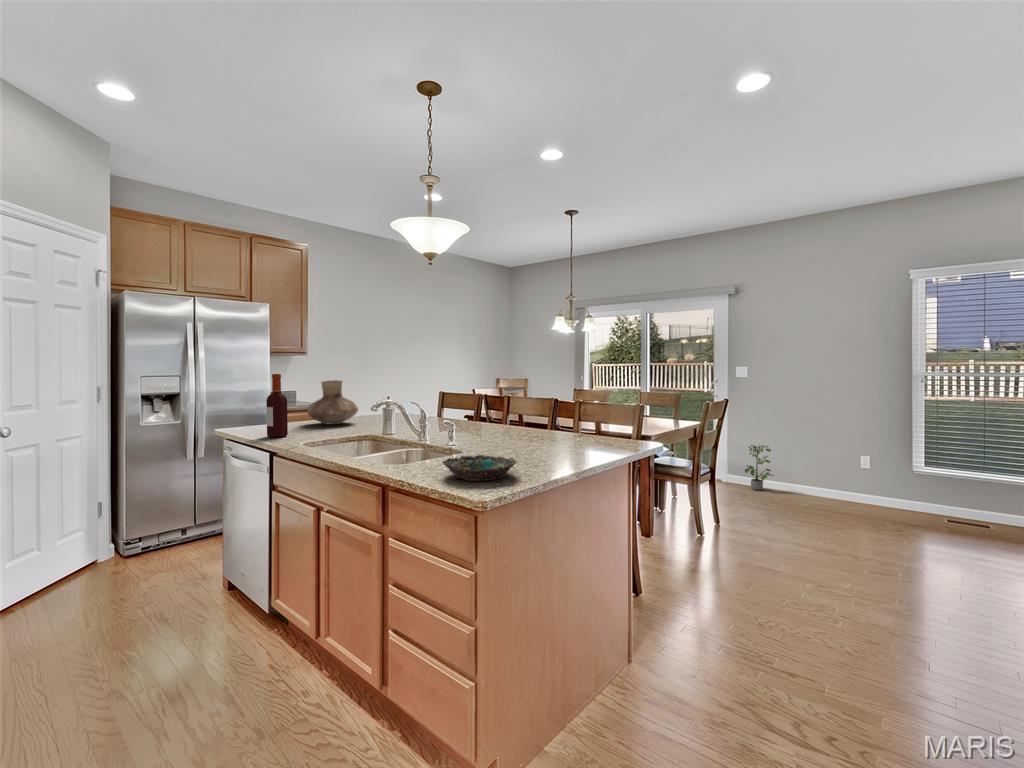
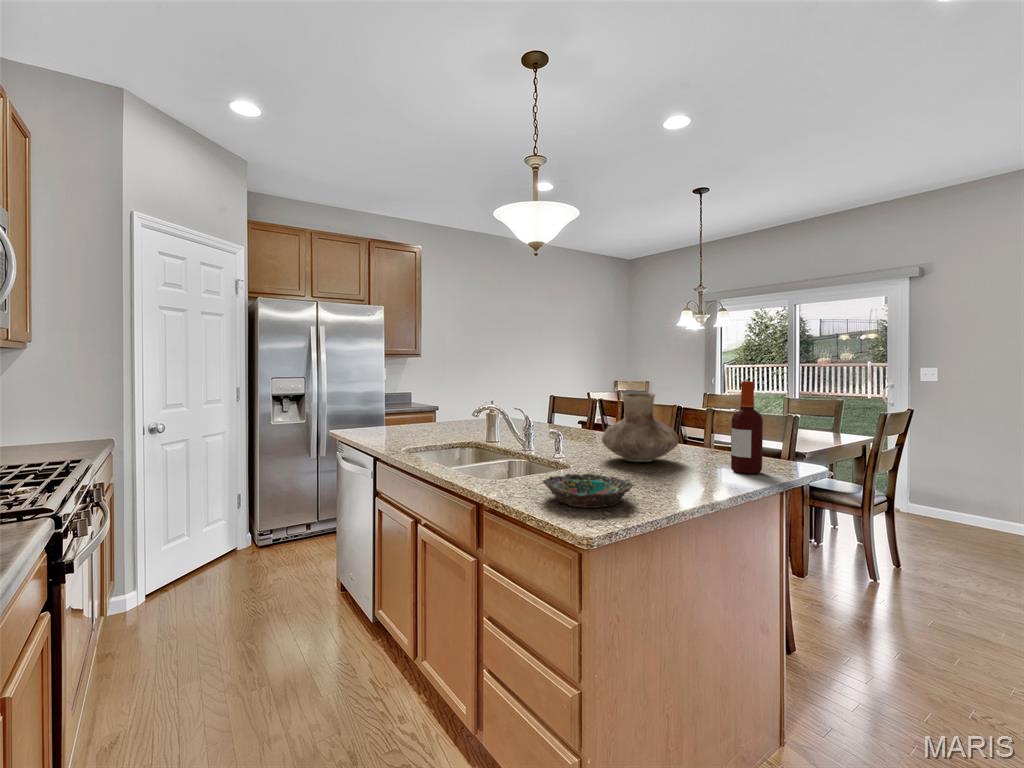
bottle: present [266,374,288,437] -> present [731,381,763,474]
vase: present [307,380,358,424] -> present [602,393,679,462]
potted plant: present [745,444,773,490] -> none [928,464,975,522]

